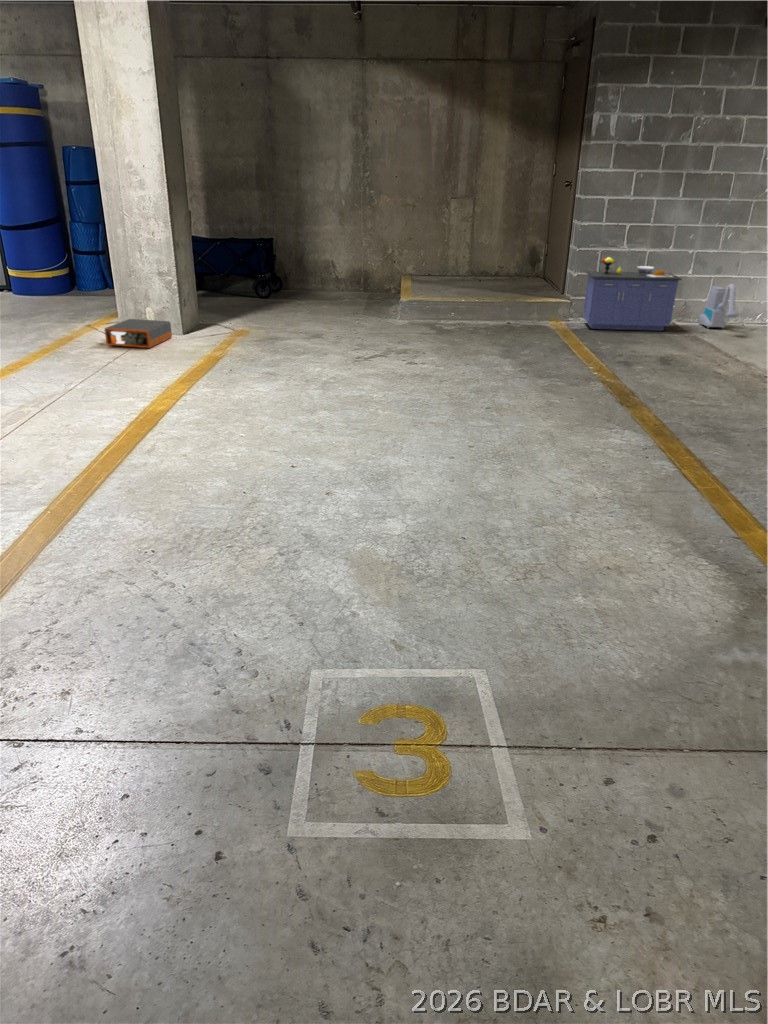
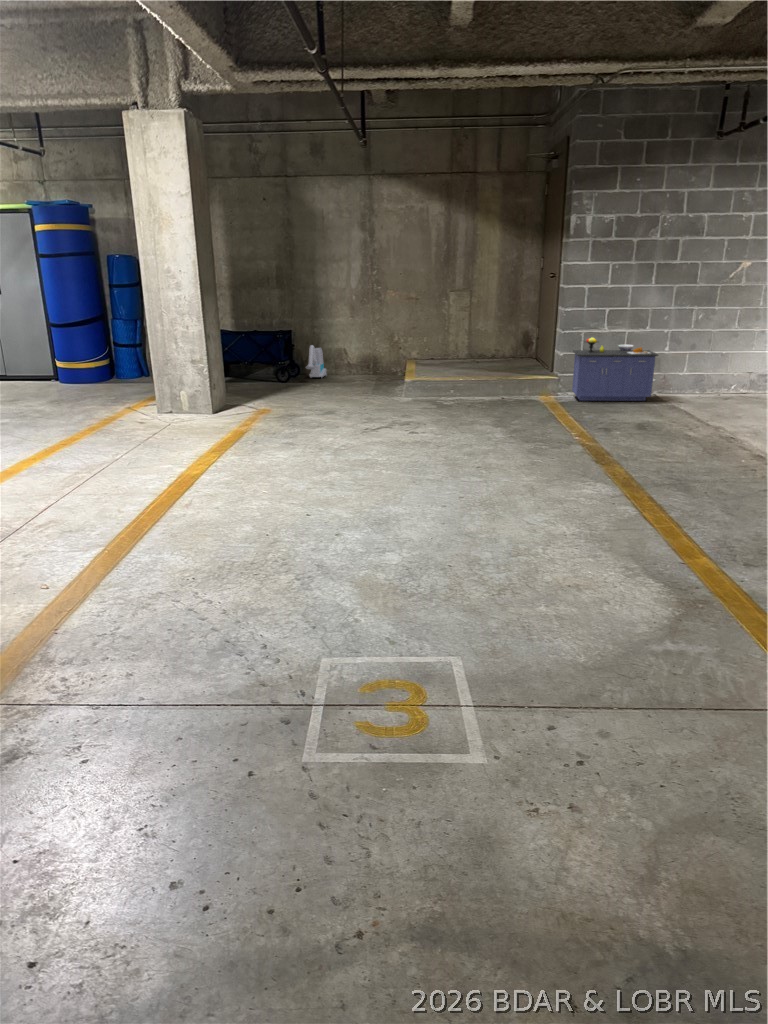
vacuum cleaner: present [698,284,739,329] -> present [306,345,327,378]
storage box: present [104,319,172,348] -> none [143,401,202,425]

